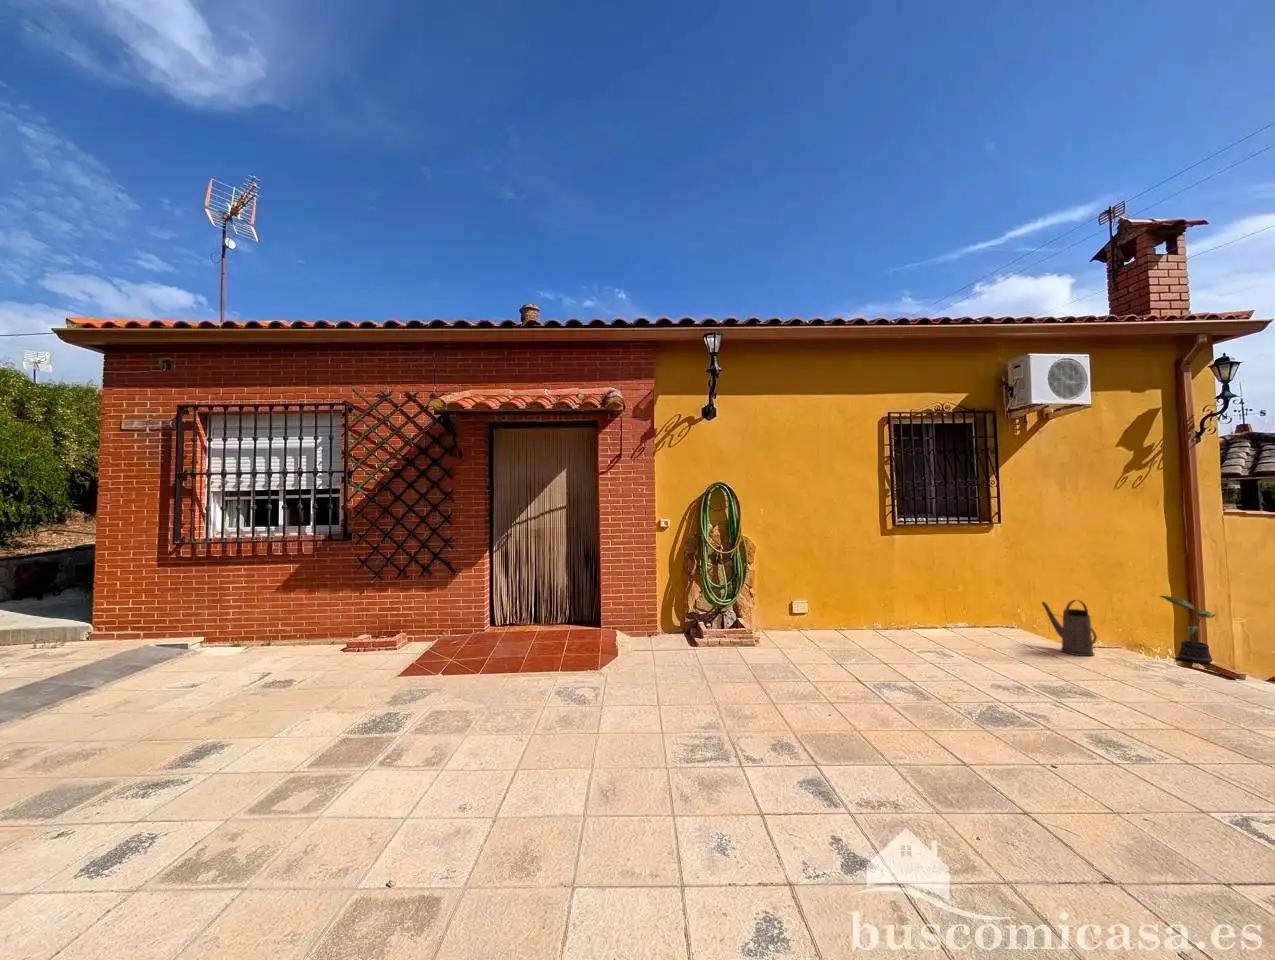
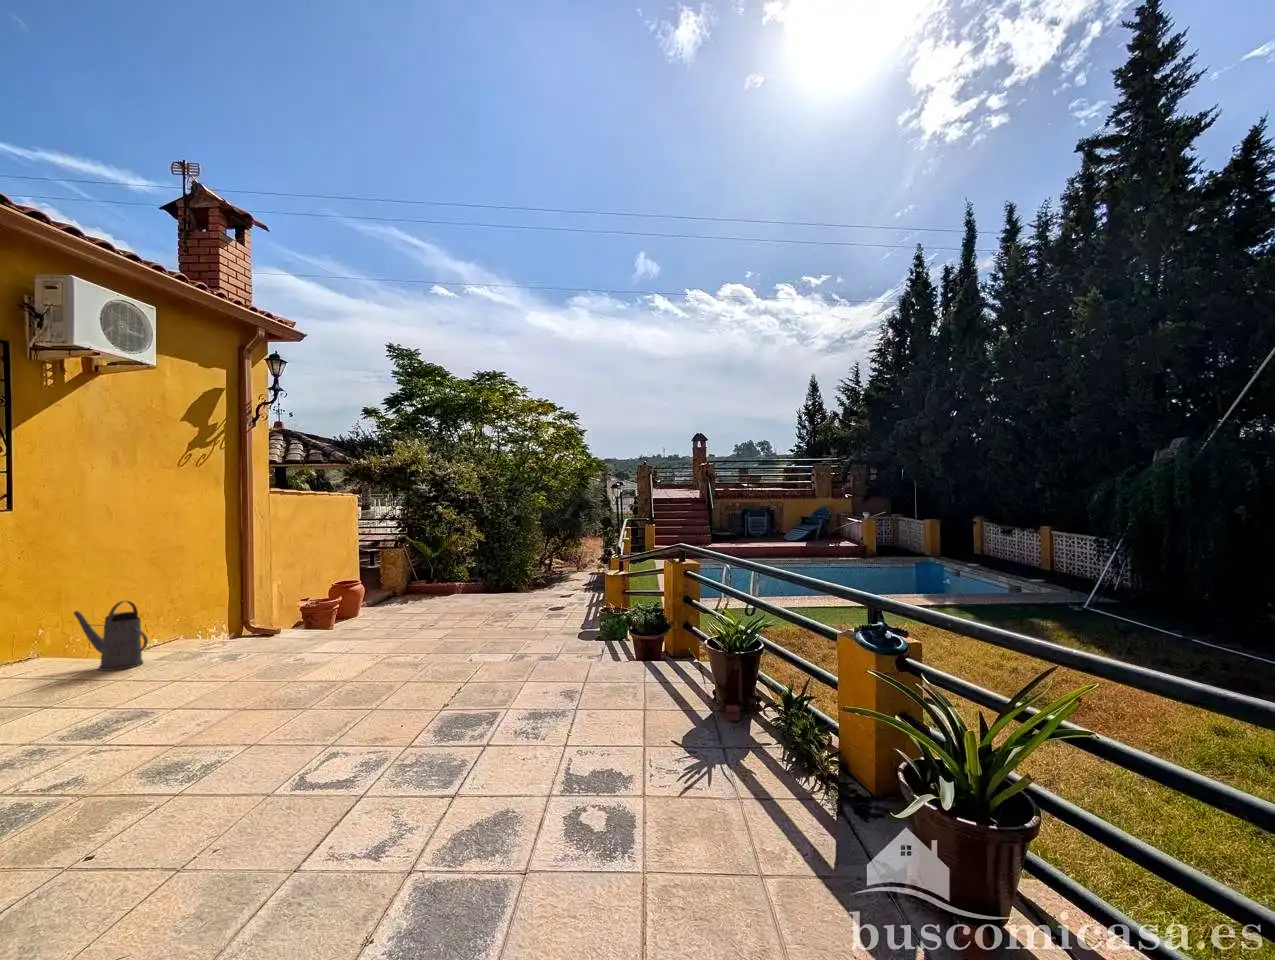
potted plant: present [1160,596,1215,664] -> none [213,580,262,642]

